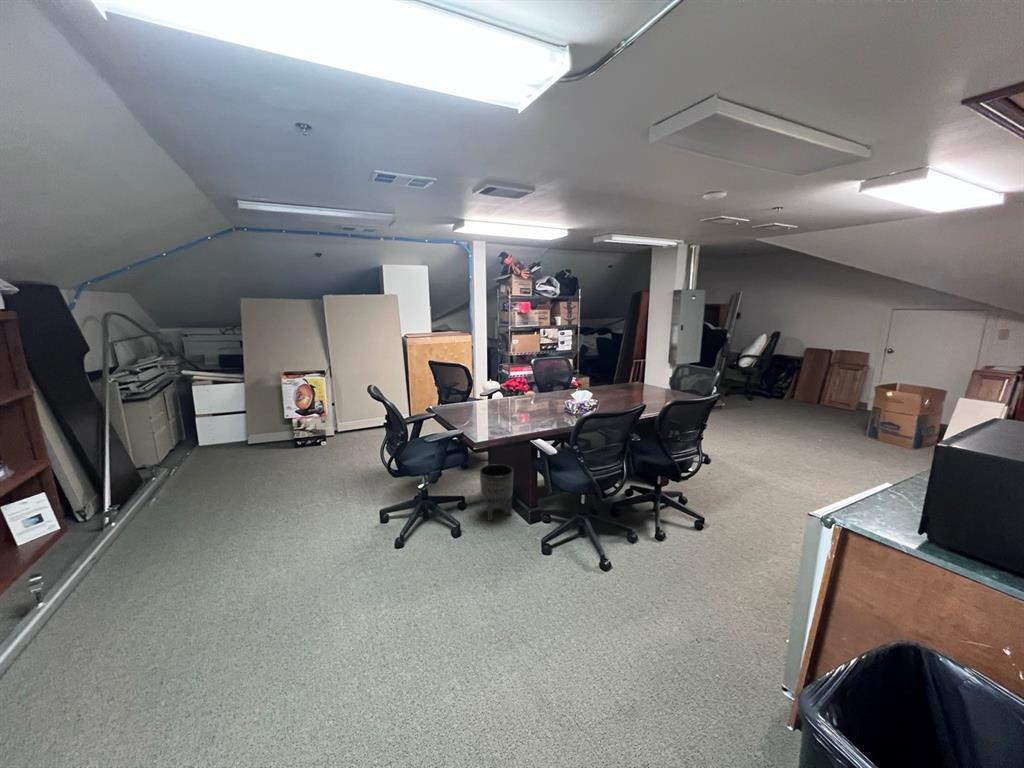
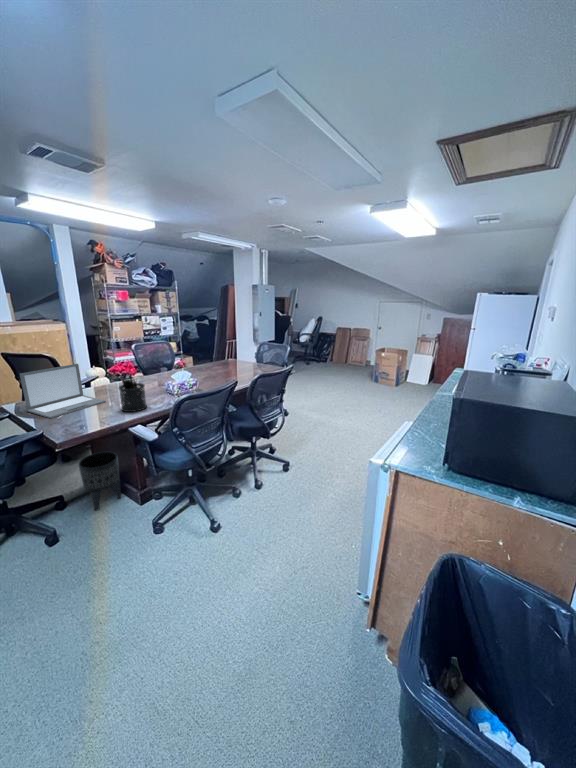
laptop: none [444,375,508,423] -> present [20,364,106,419]
pen holder: none [523,389,547,426] -> present [119,377,147,412]

